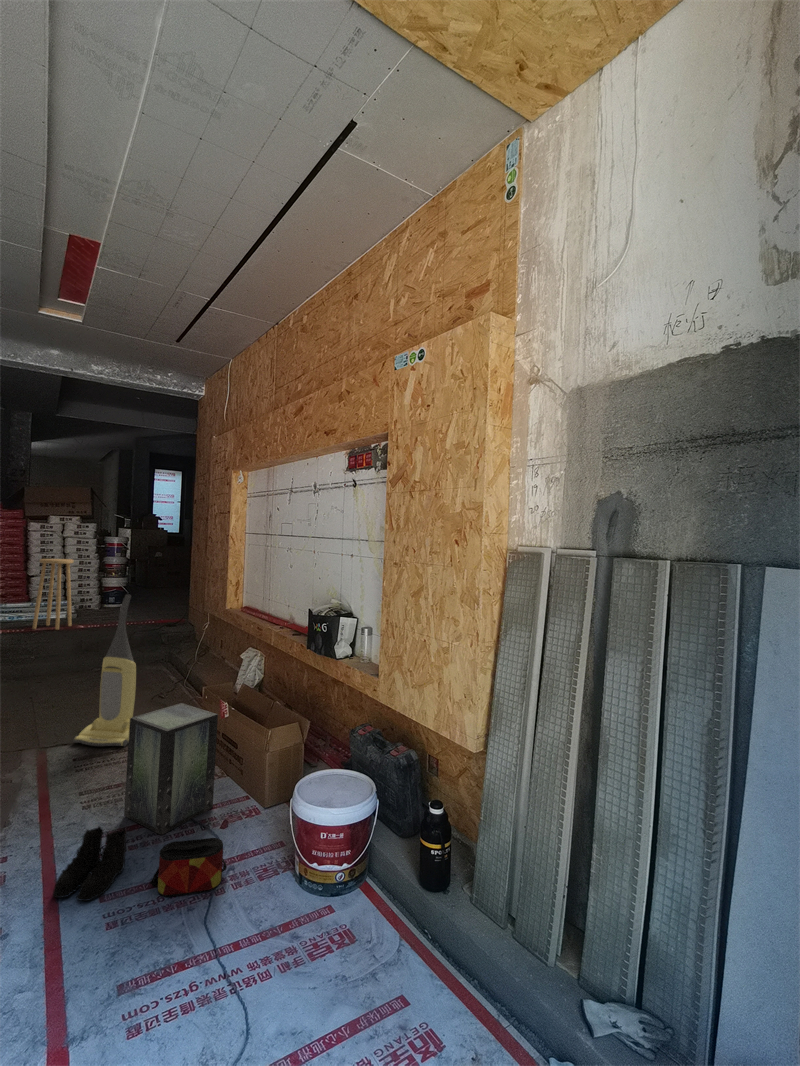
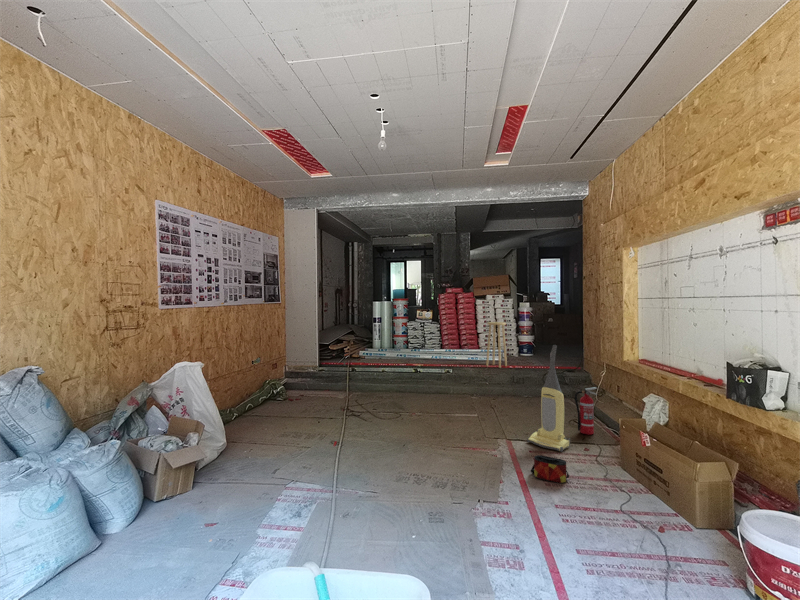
fire extinguisher: none [156,647,187,712] -> present [575,387,597,435]
storage box: present [124,703,218,835] -> none [576,427,646,521]
boots: present [53,827,126,901] -> none [546,498,588,546]
bag: present [150,838,227,897] -> present [531,455,569,483]

